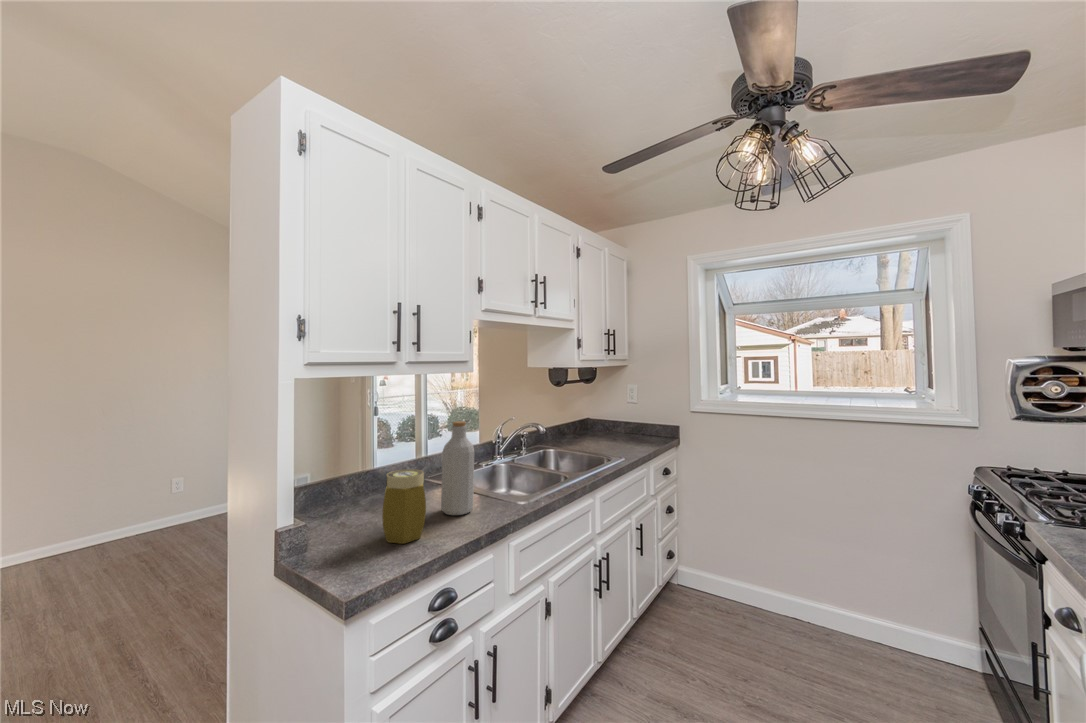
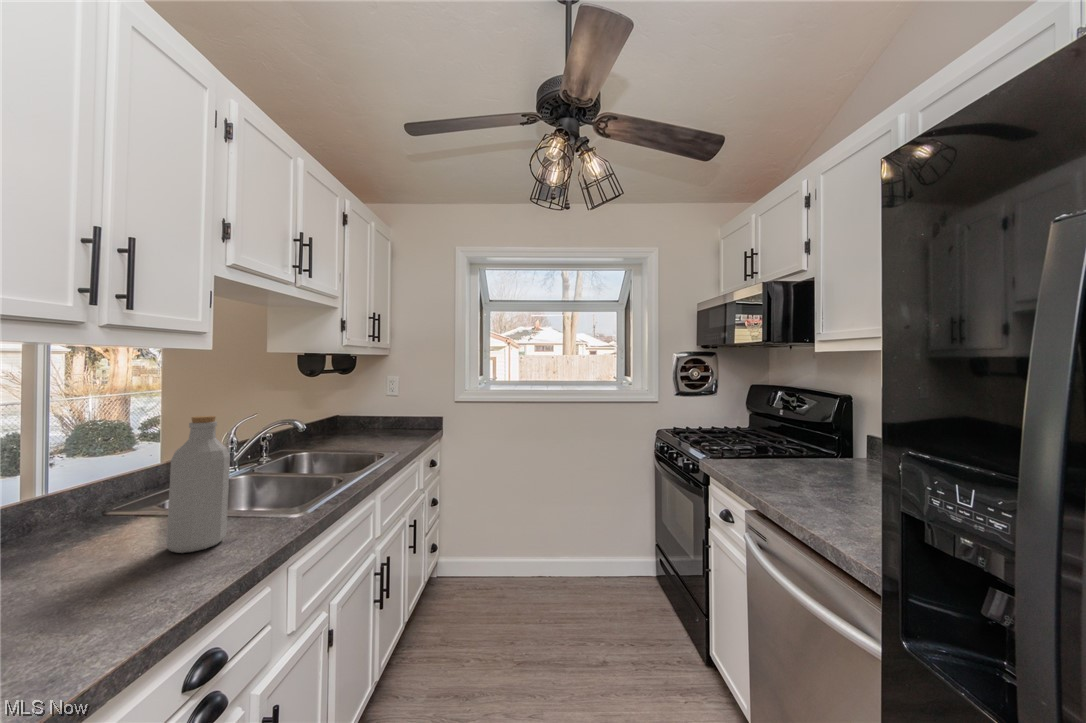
jar: present [382,469,426,544] -> none [56,491,161,619]

